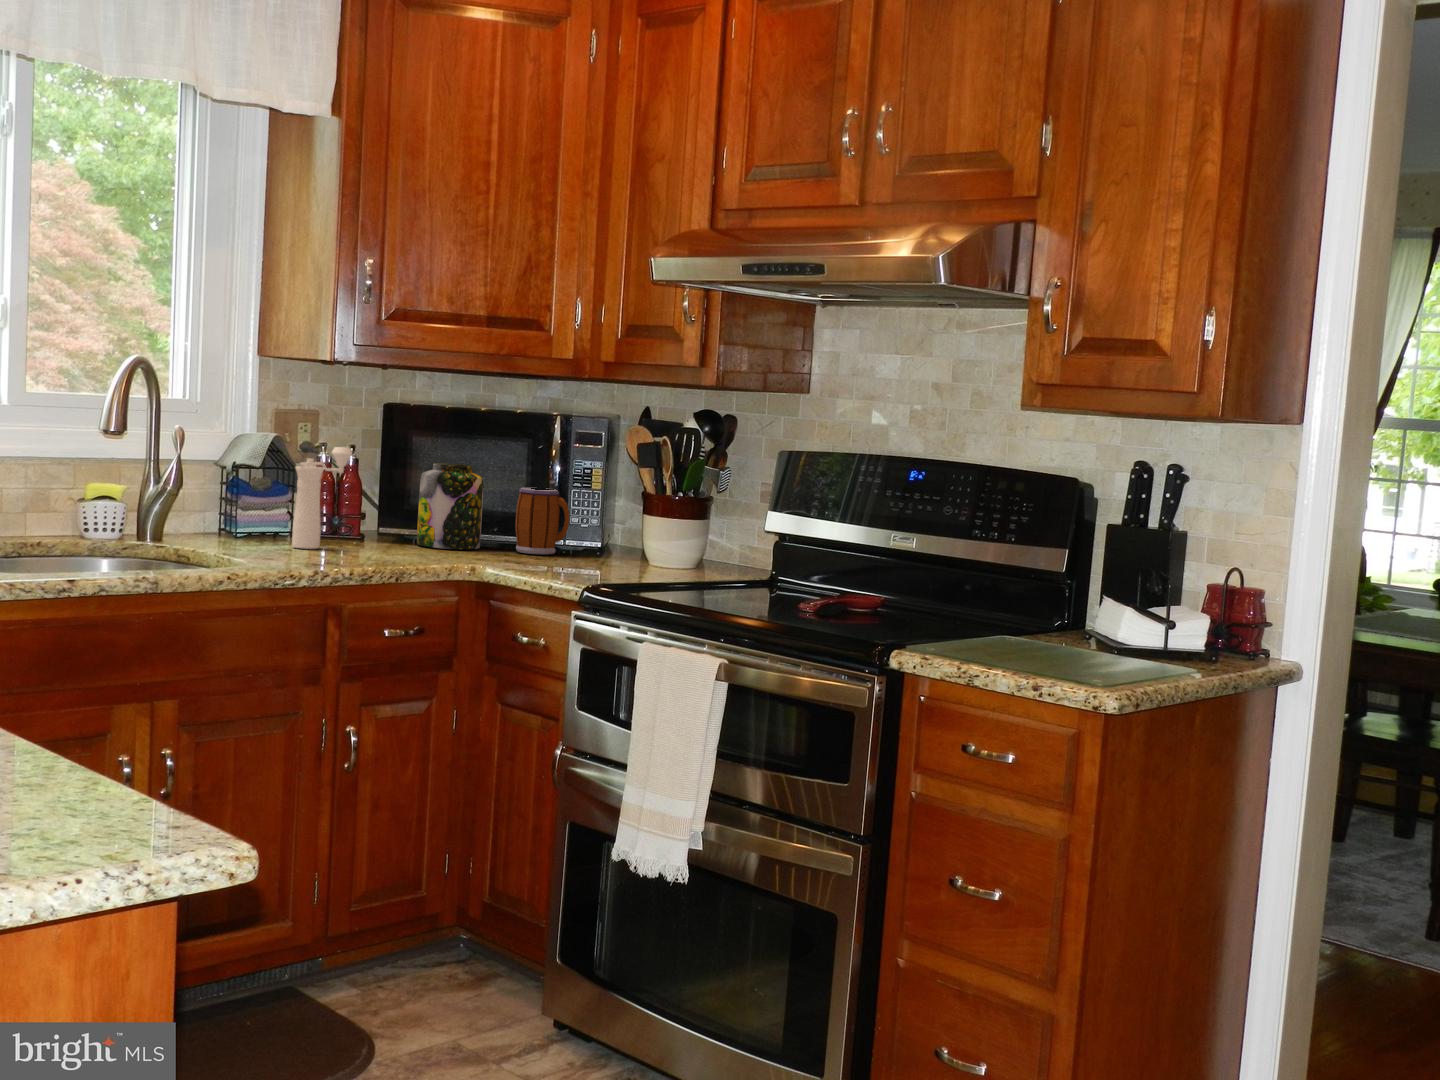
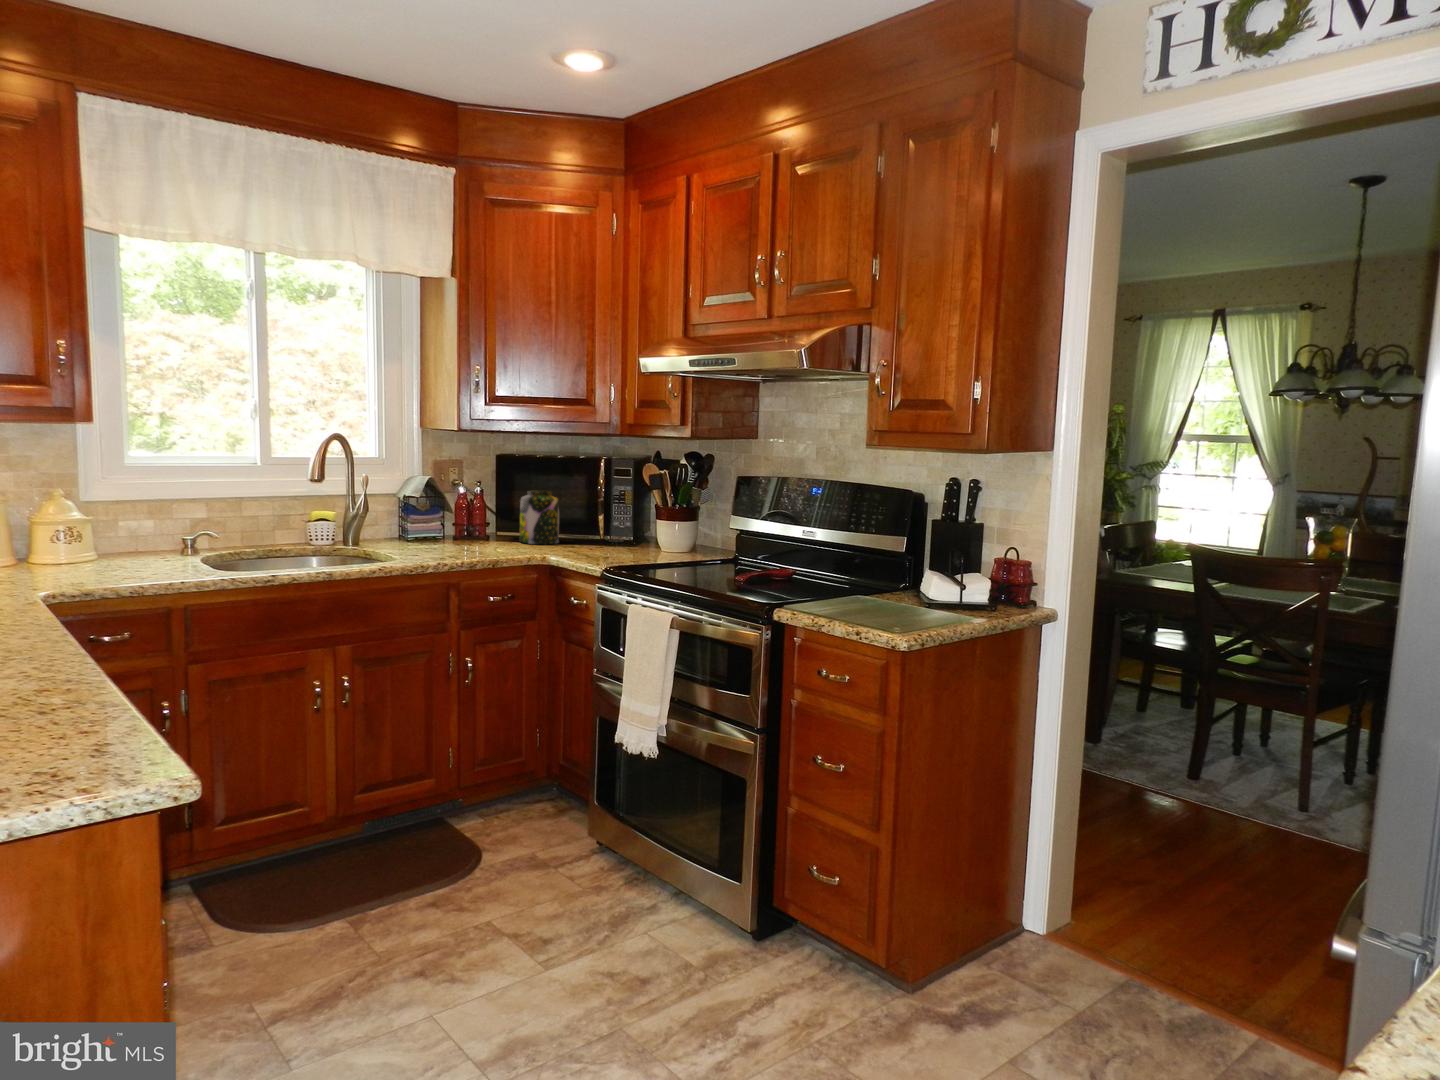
pepper mill: present [292,447,352,549] -> none [437,483,475,547]
mug: present [515,487,569,555] -> none [580,504,612,546]

